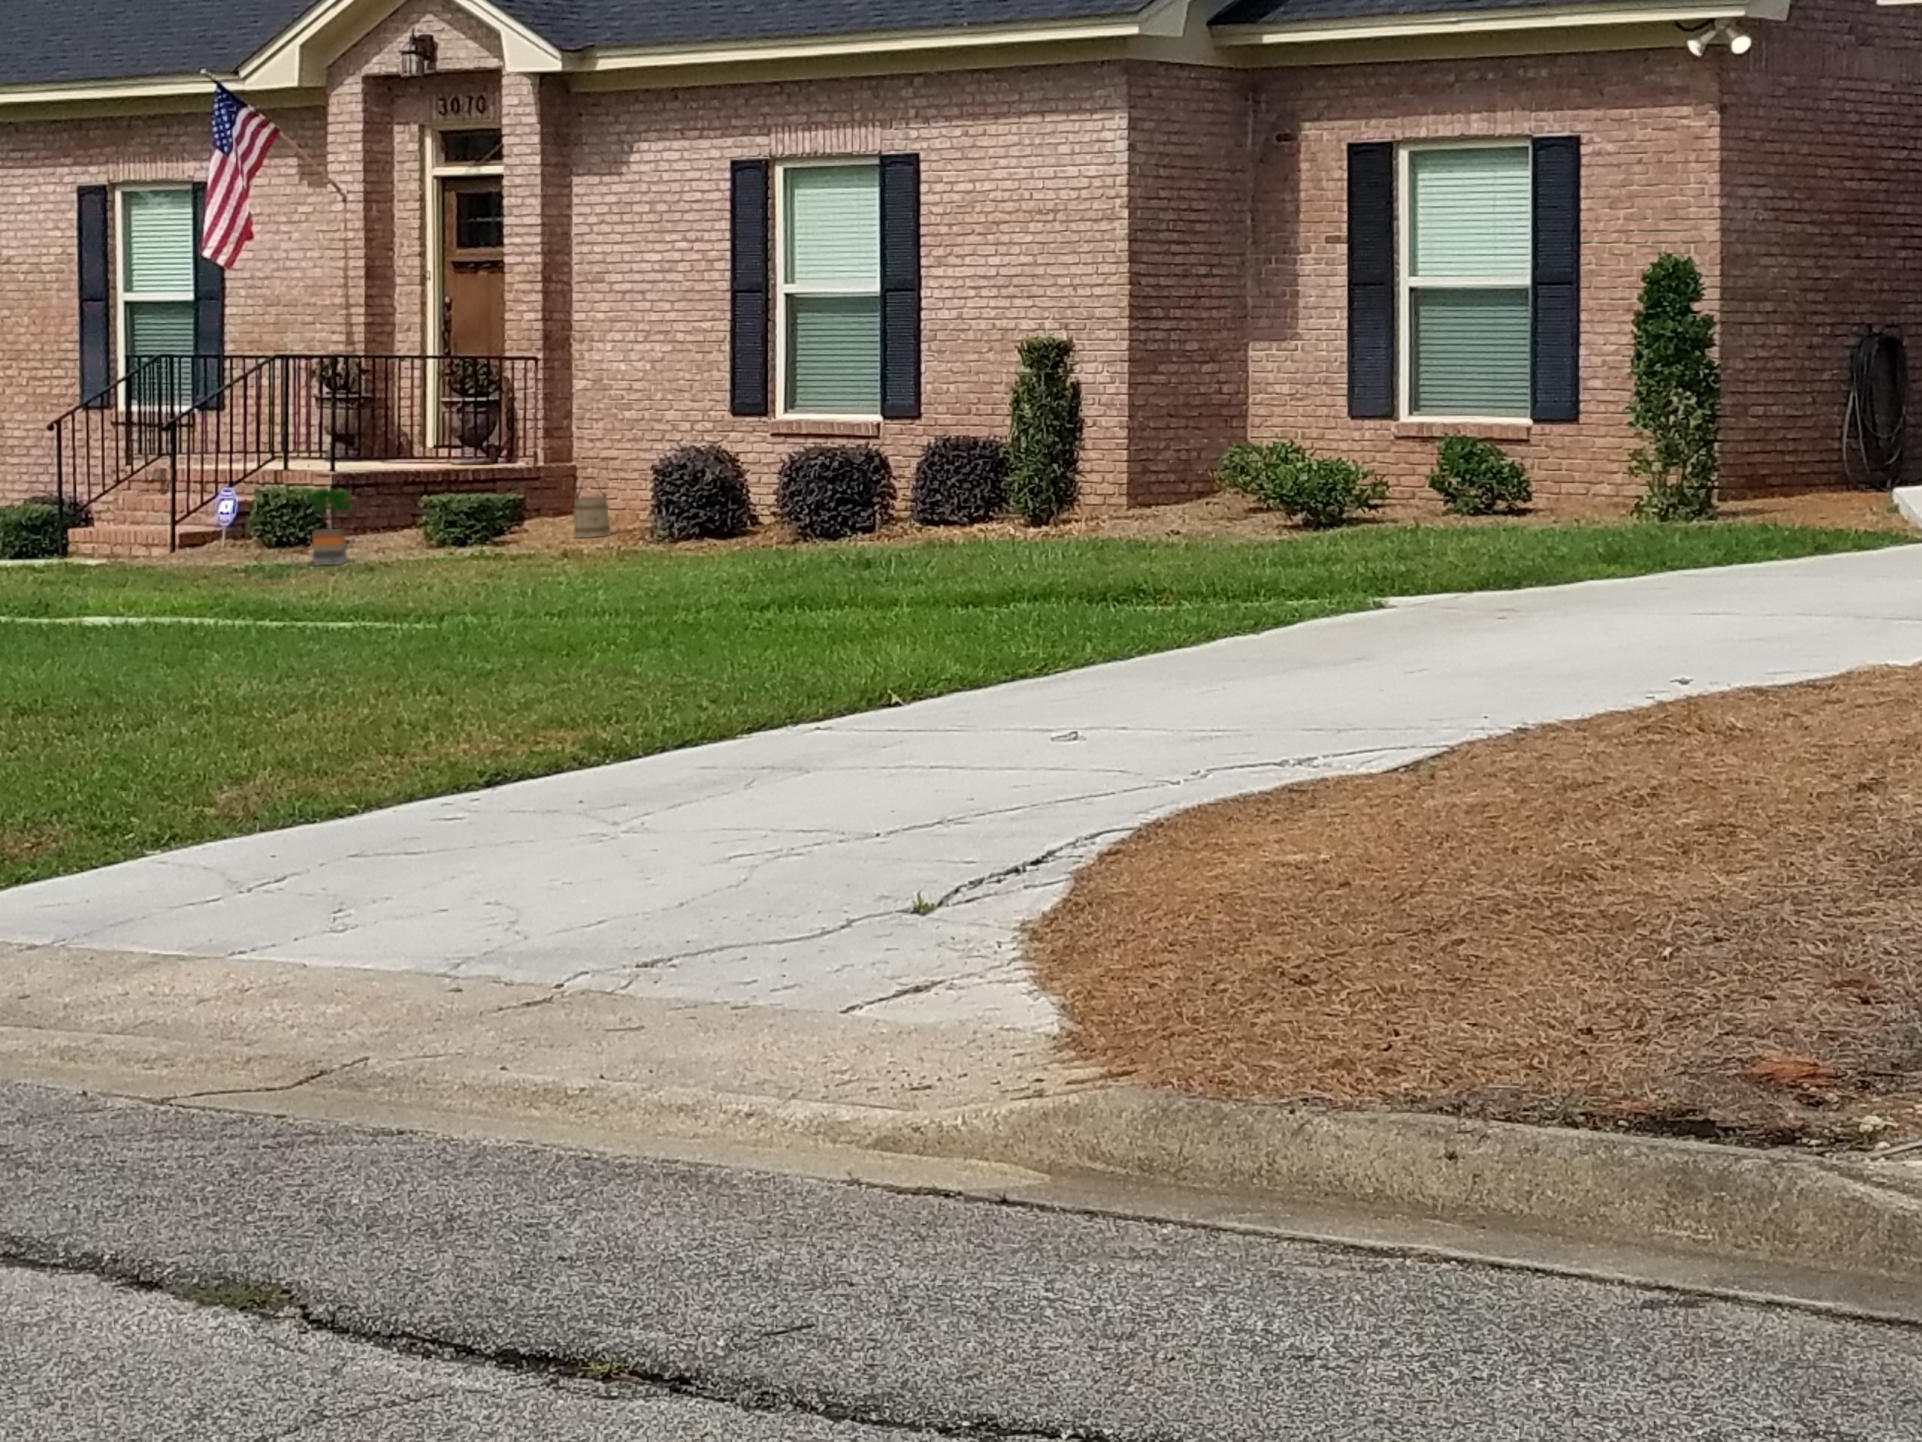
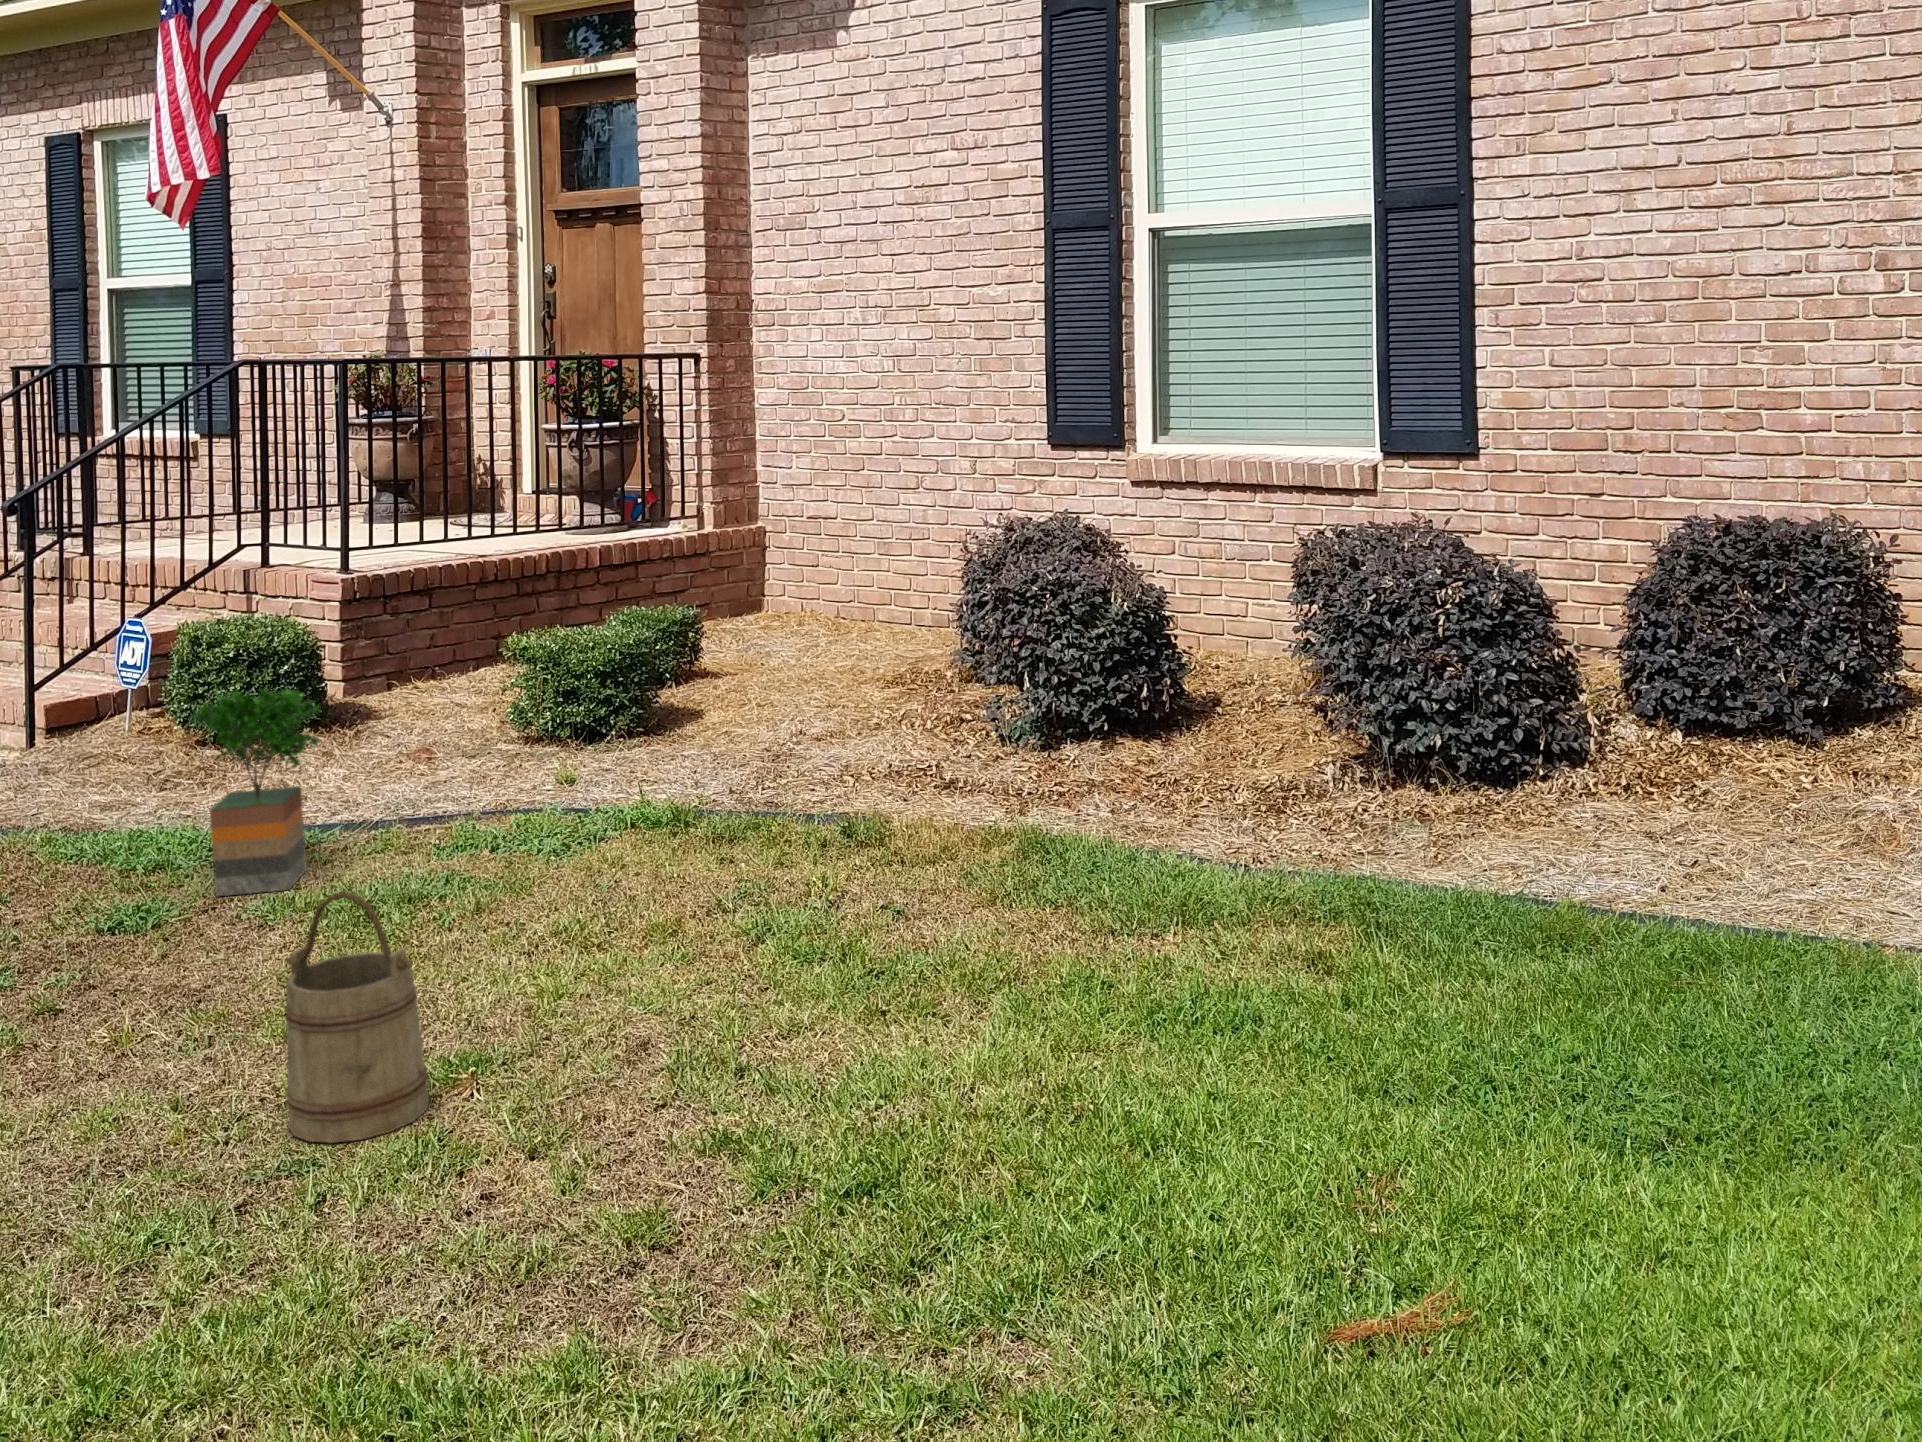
bucket: present [574,479,610,538] -> present [284,891,429,1143]

